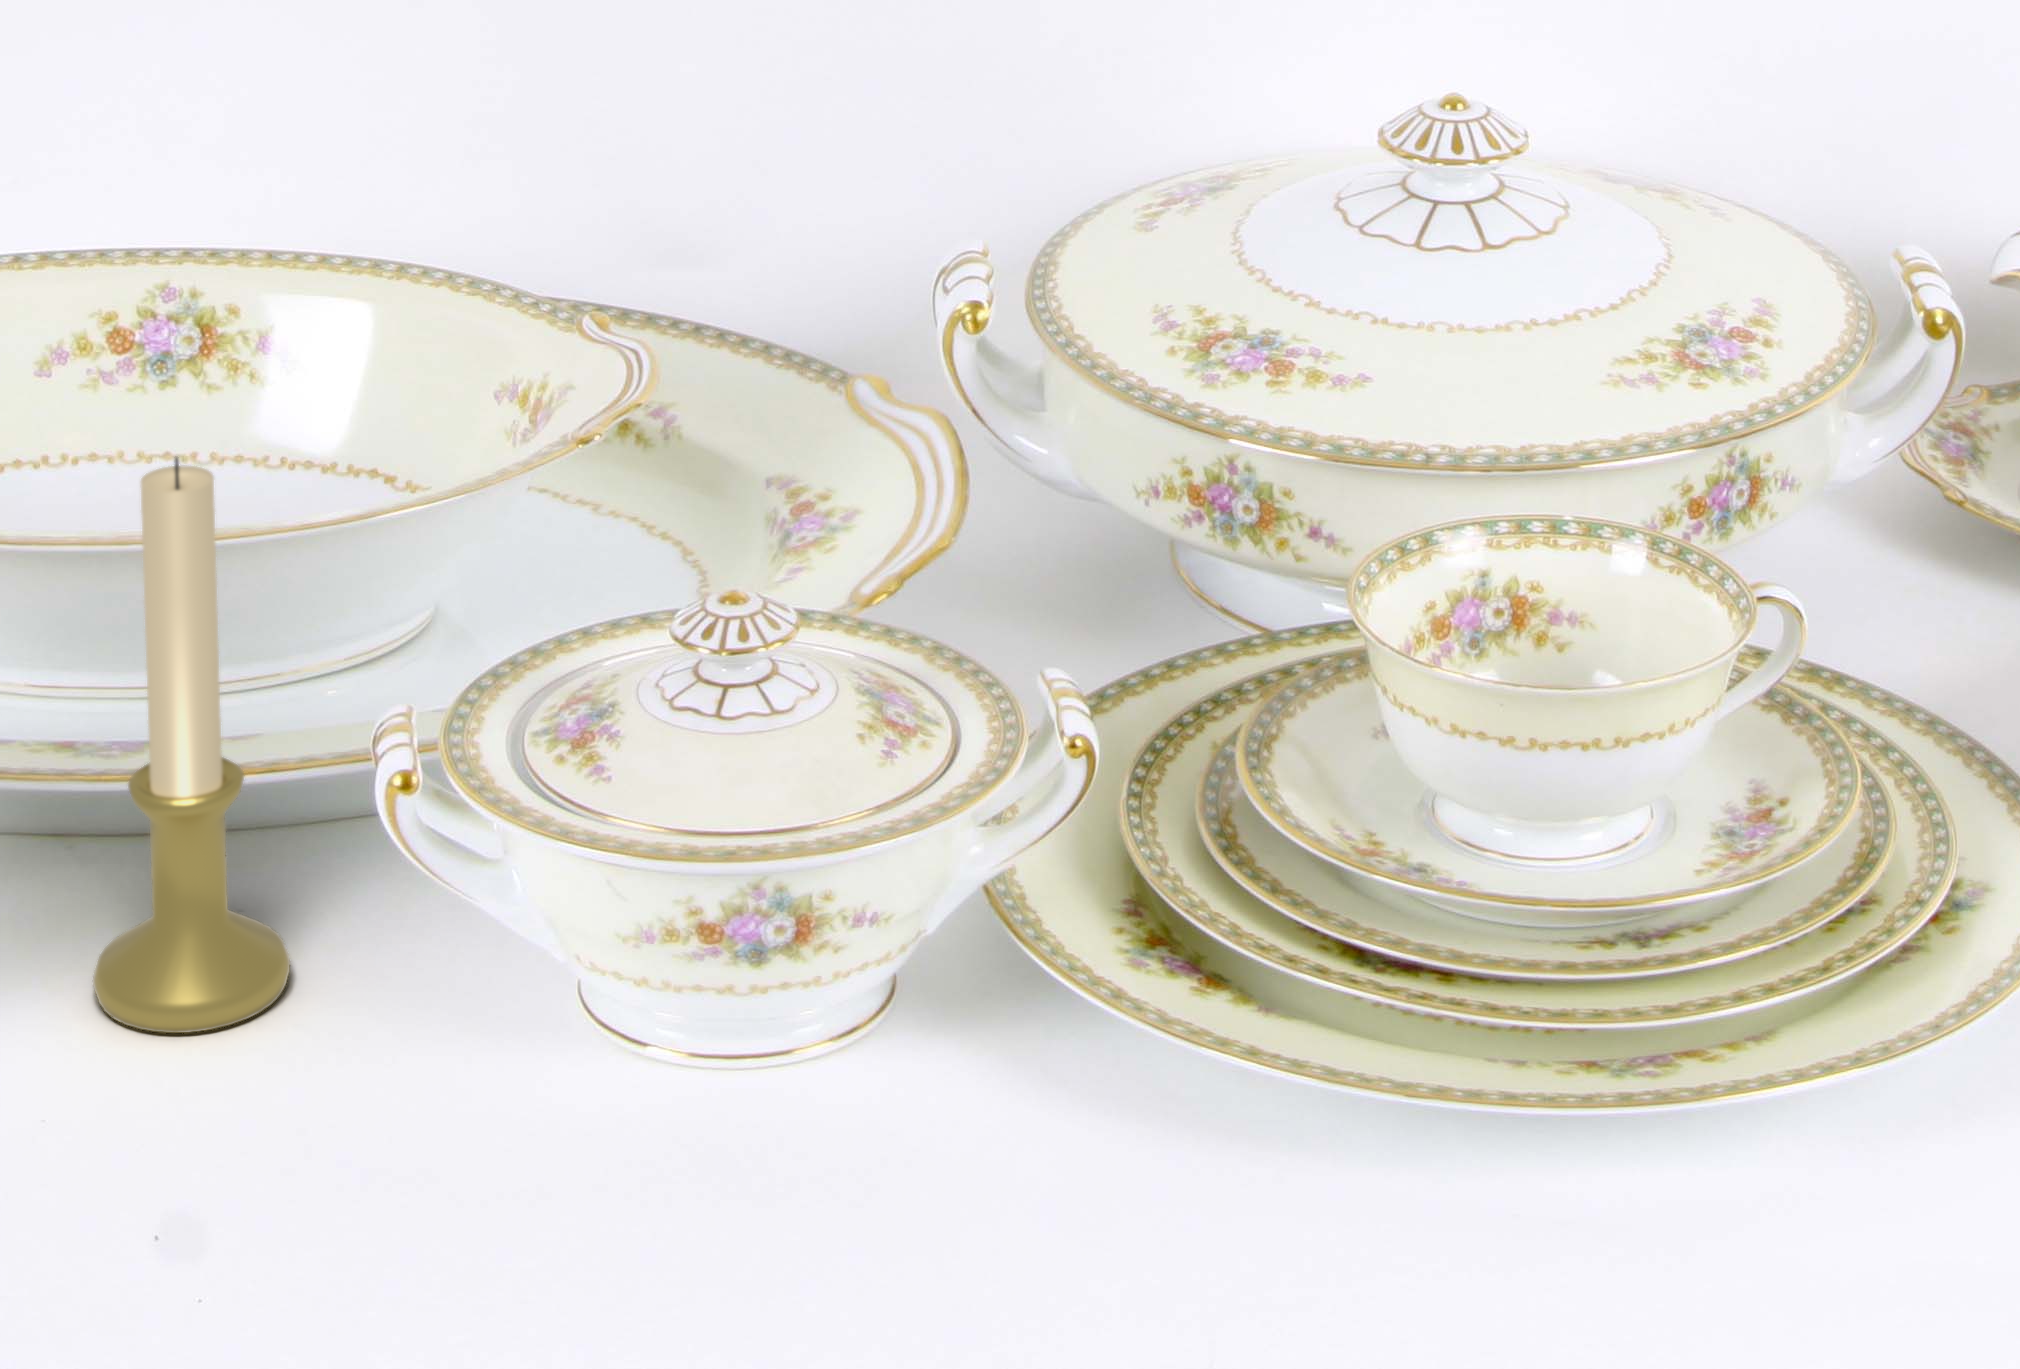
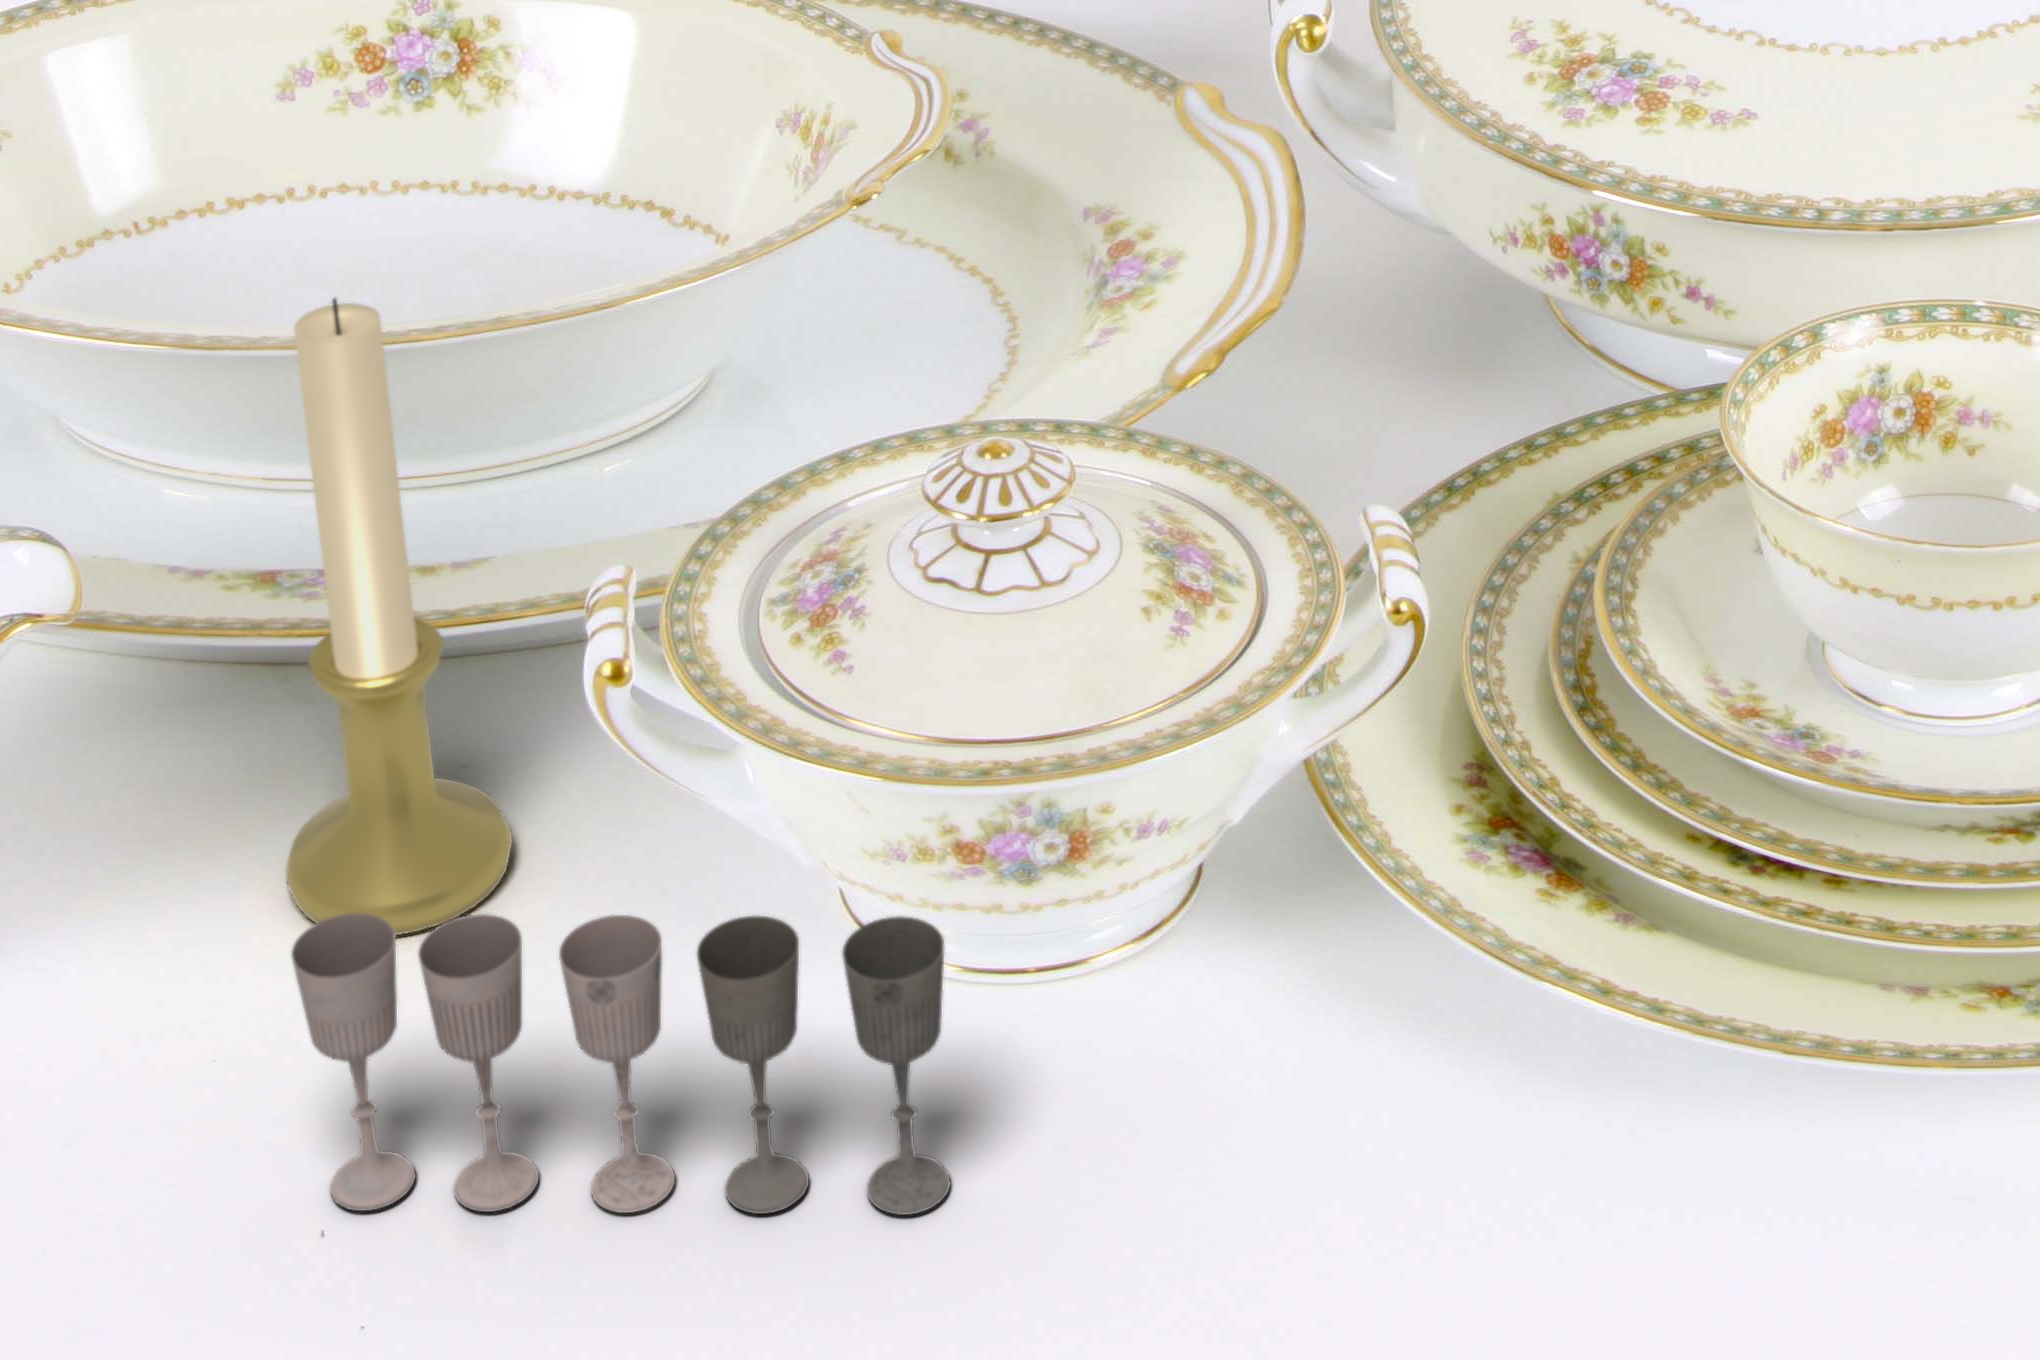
wine glass: none [148,960,702,1227] -> present [291,913,950,1215]

